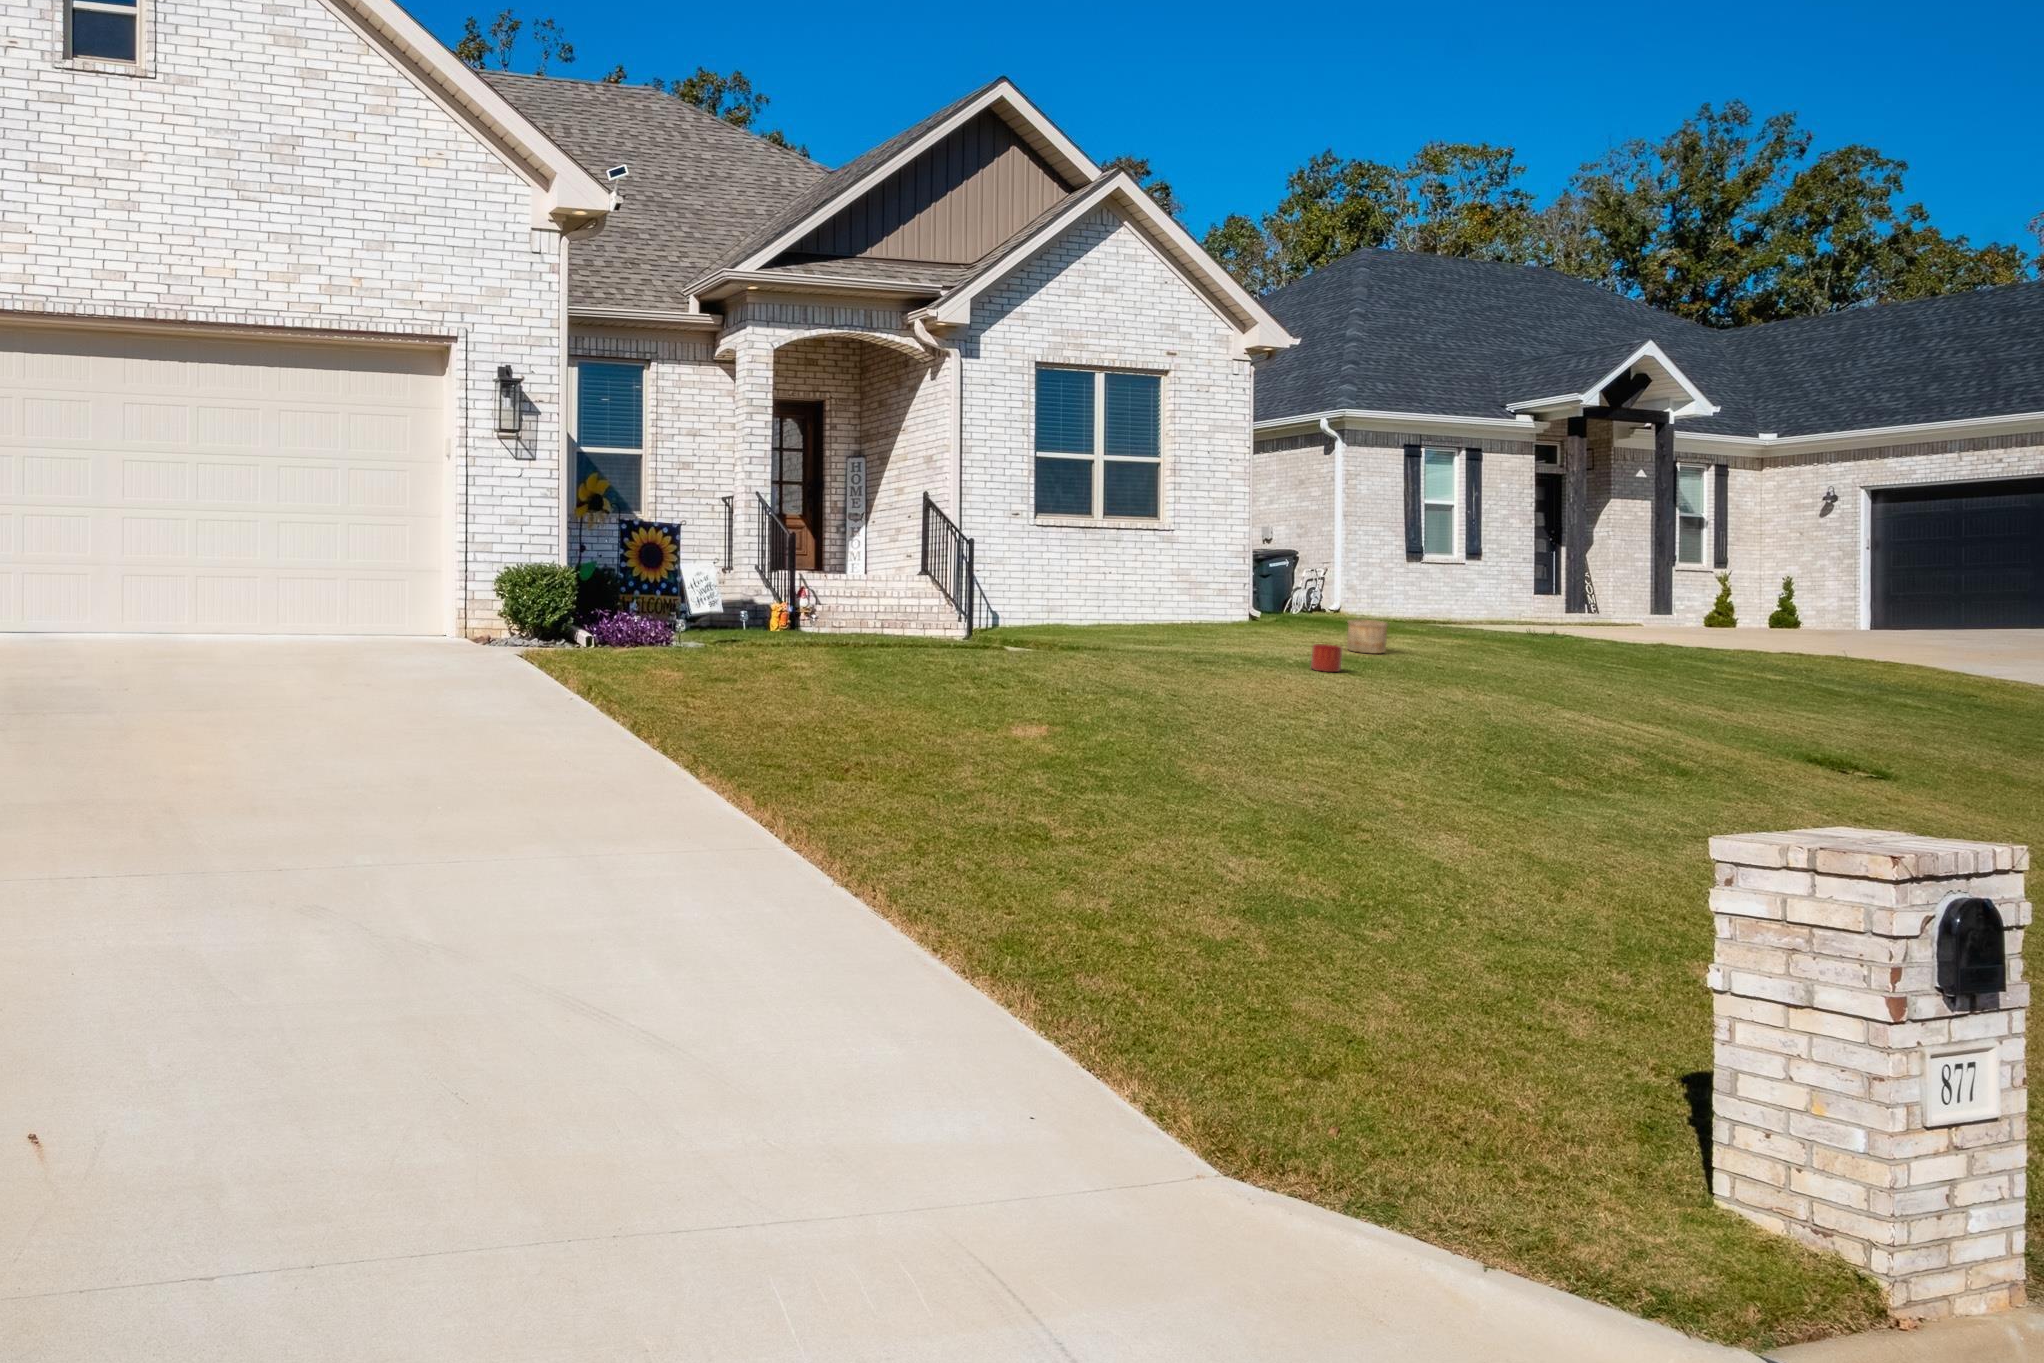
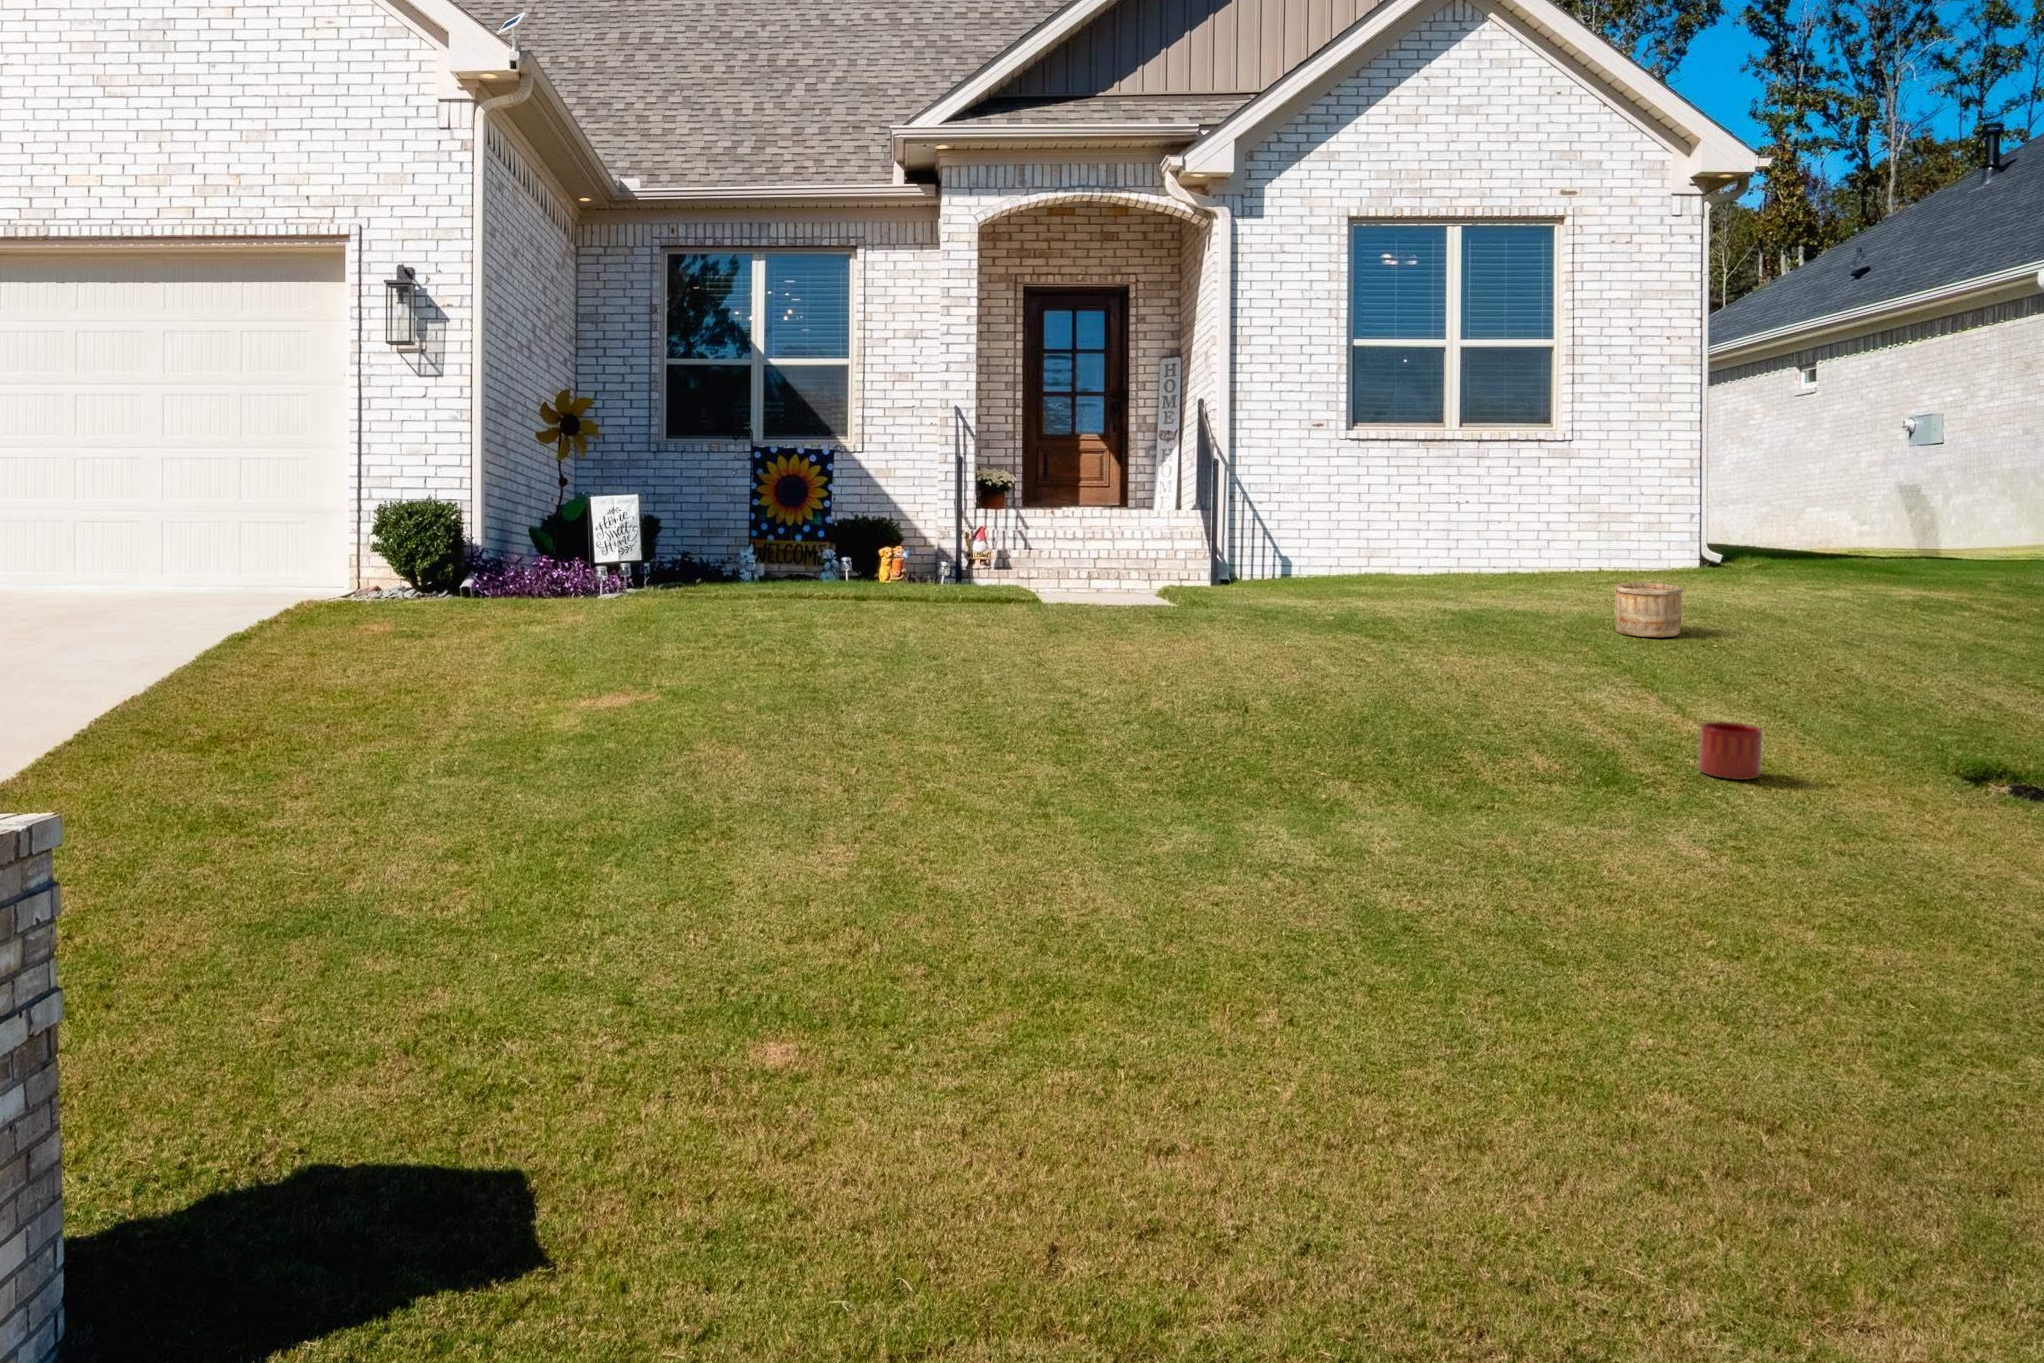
planter: present [1311,644,1343,672] -> present [1699,722,1763,780]

